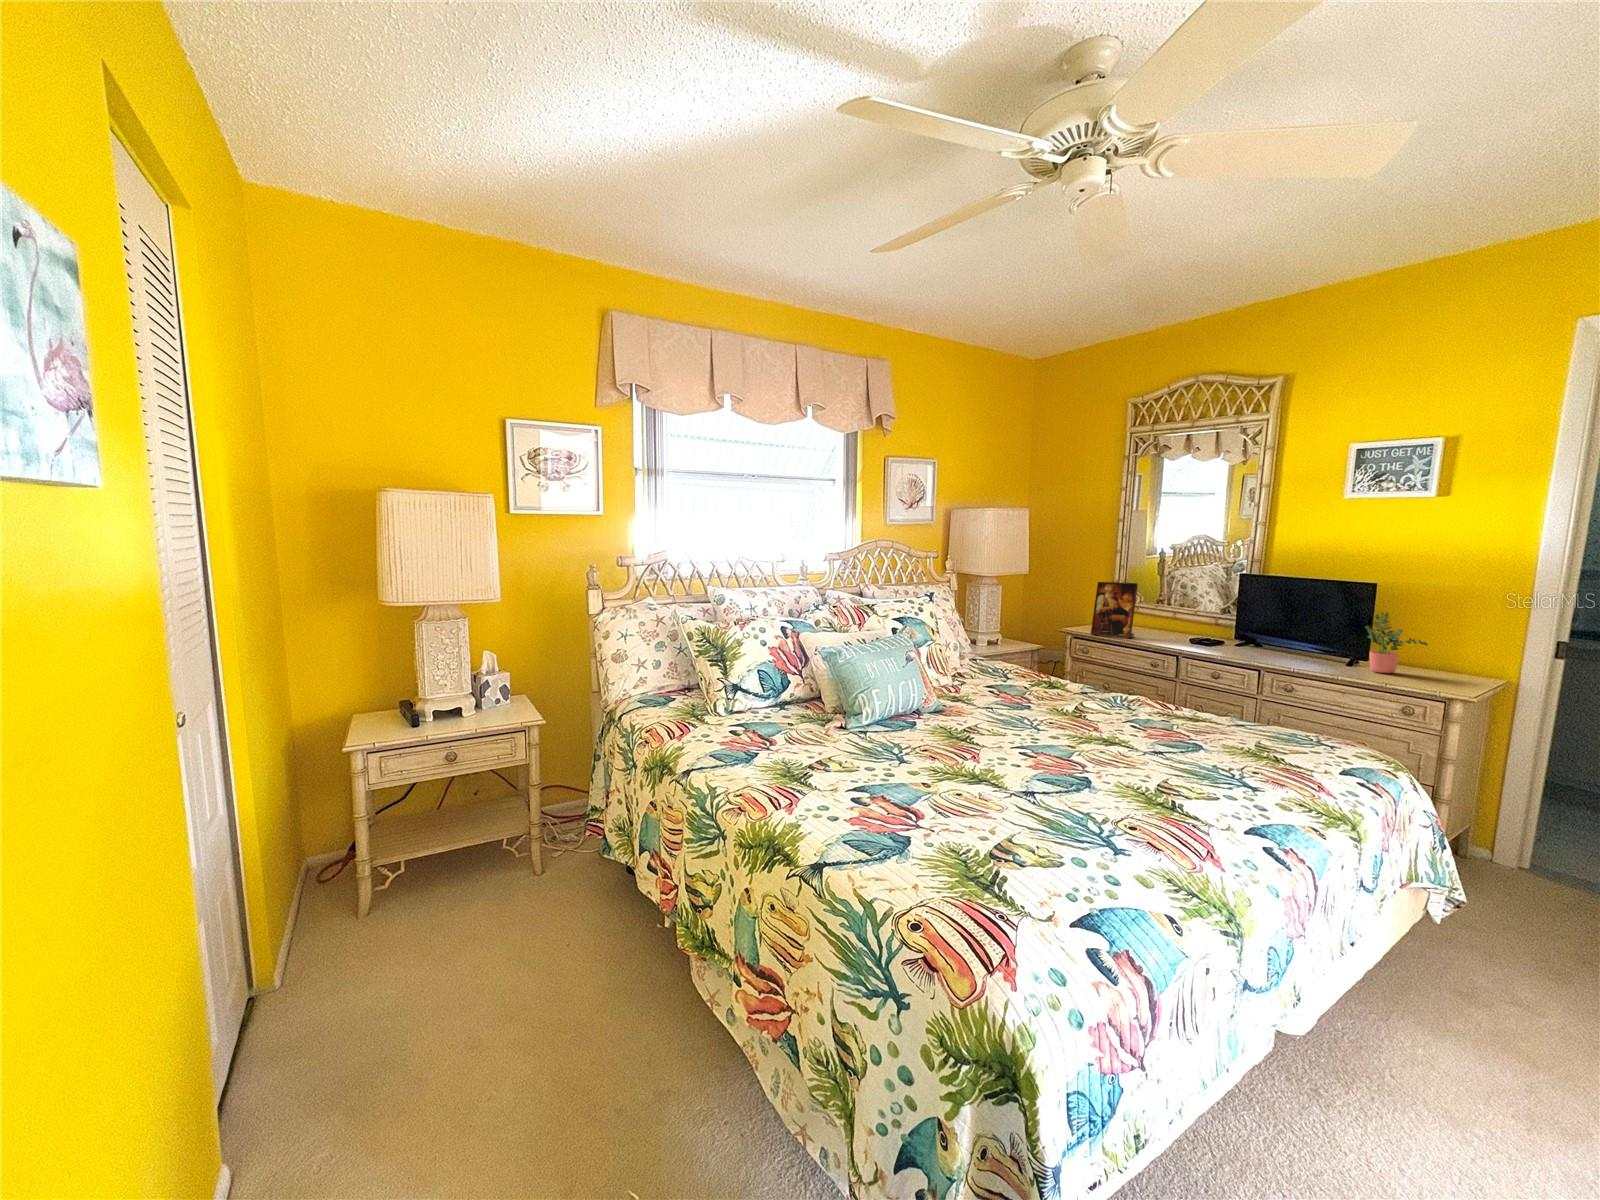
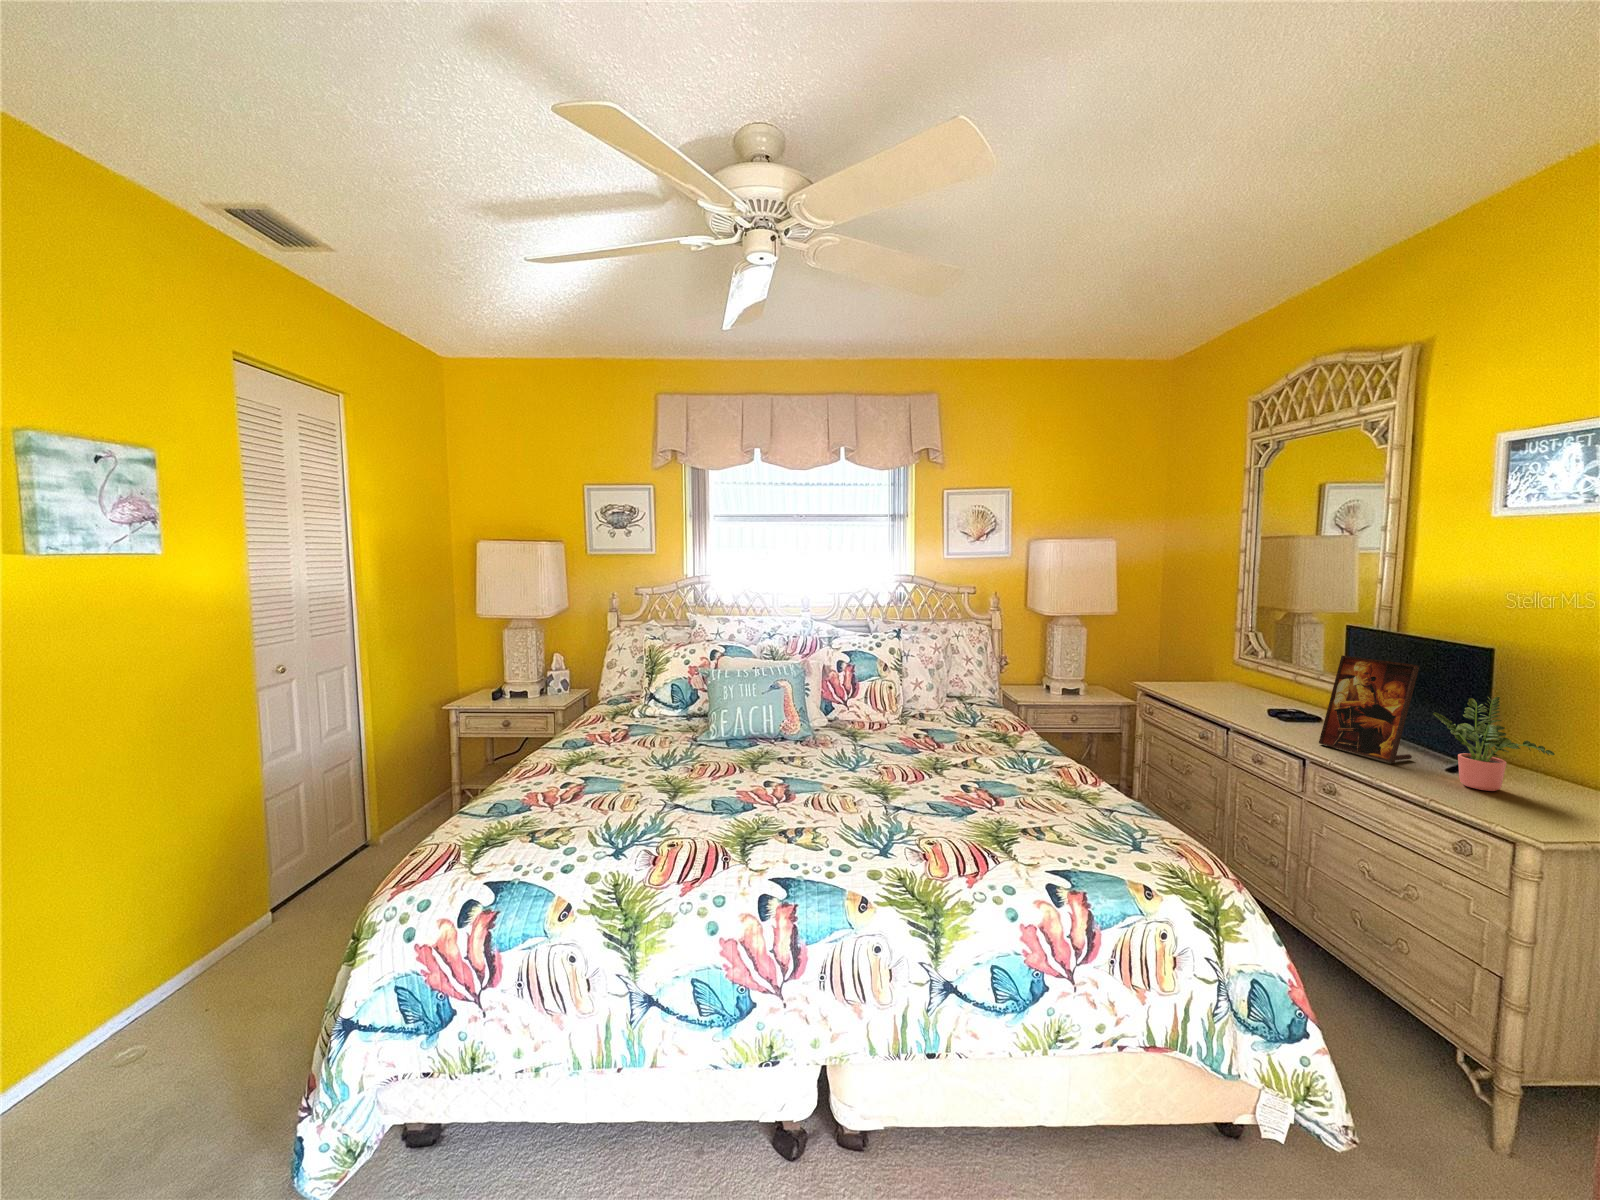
picture frame: present [1091,582,1138,638] -> present [1319,655,1420,763]

